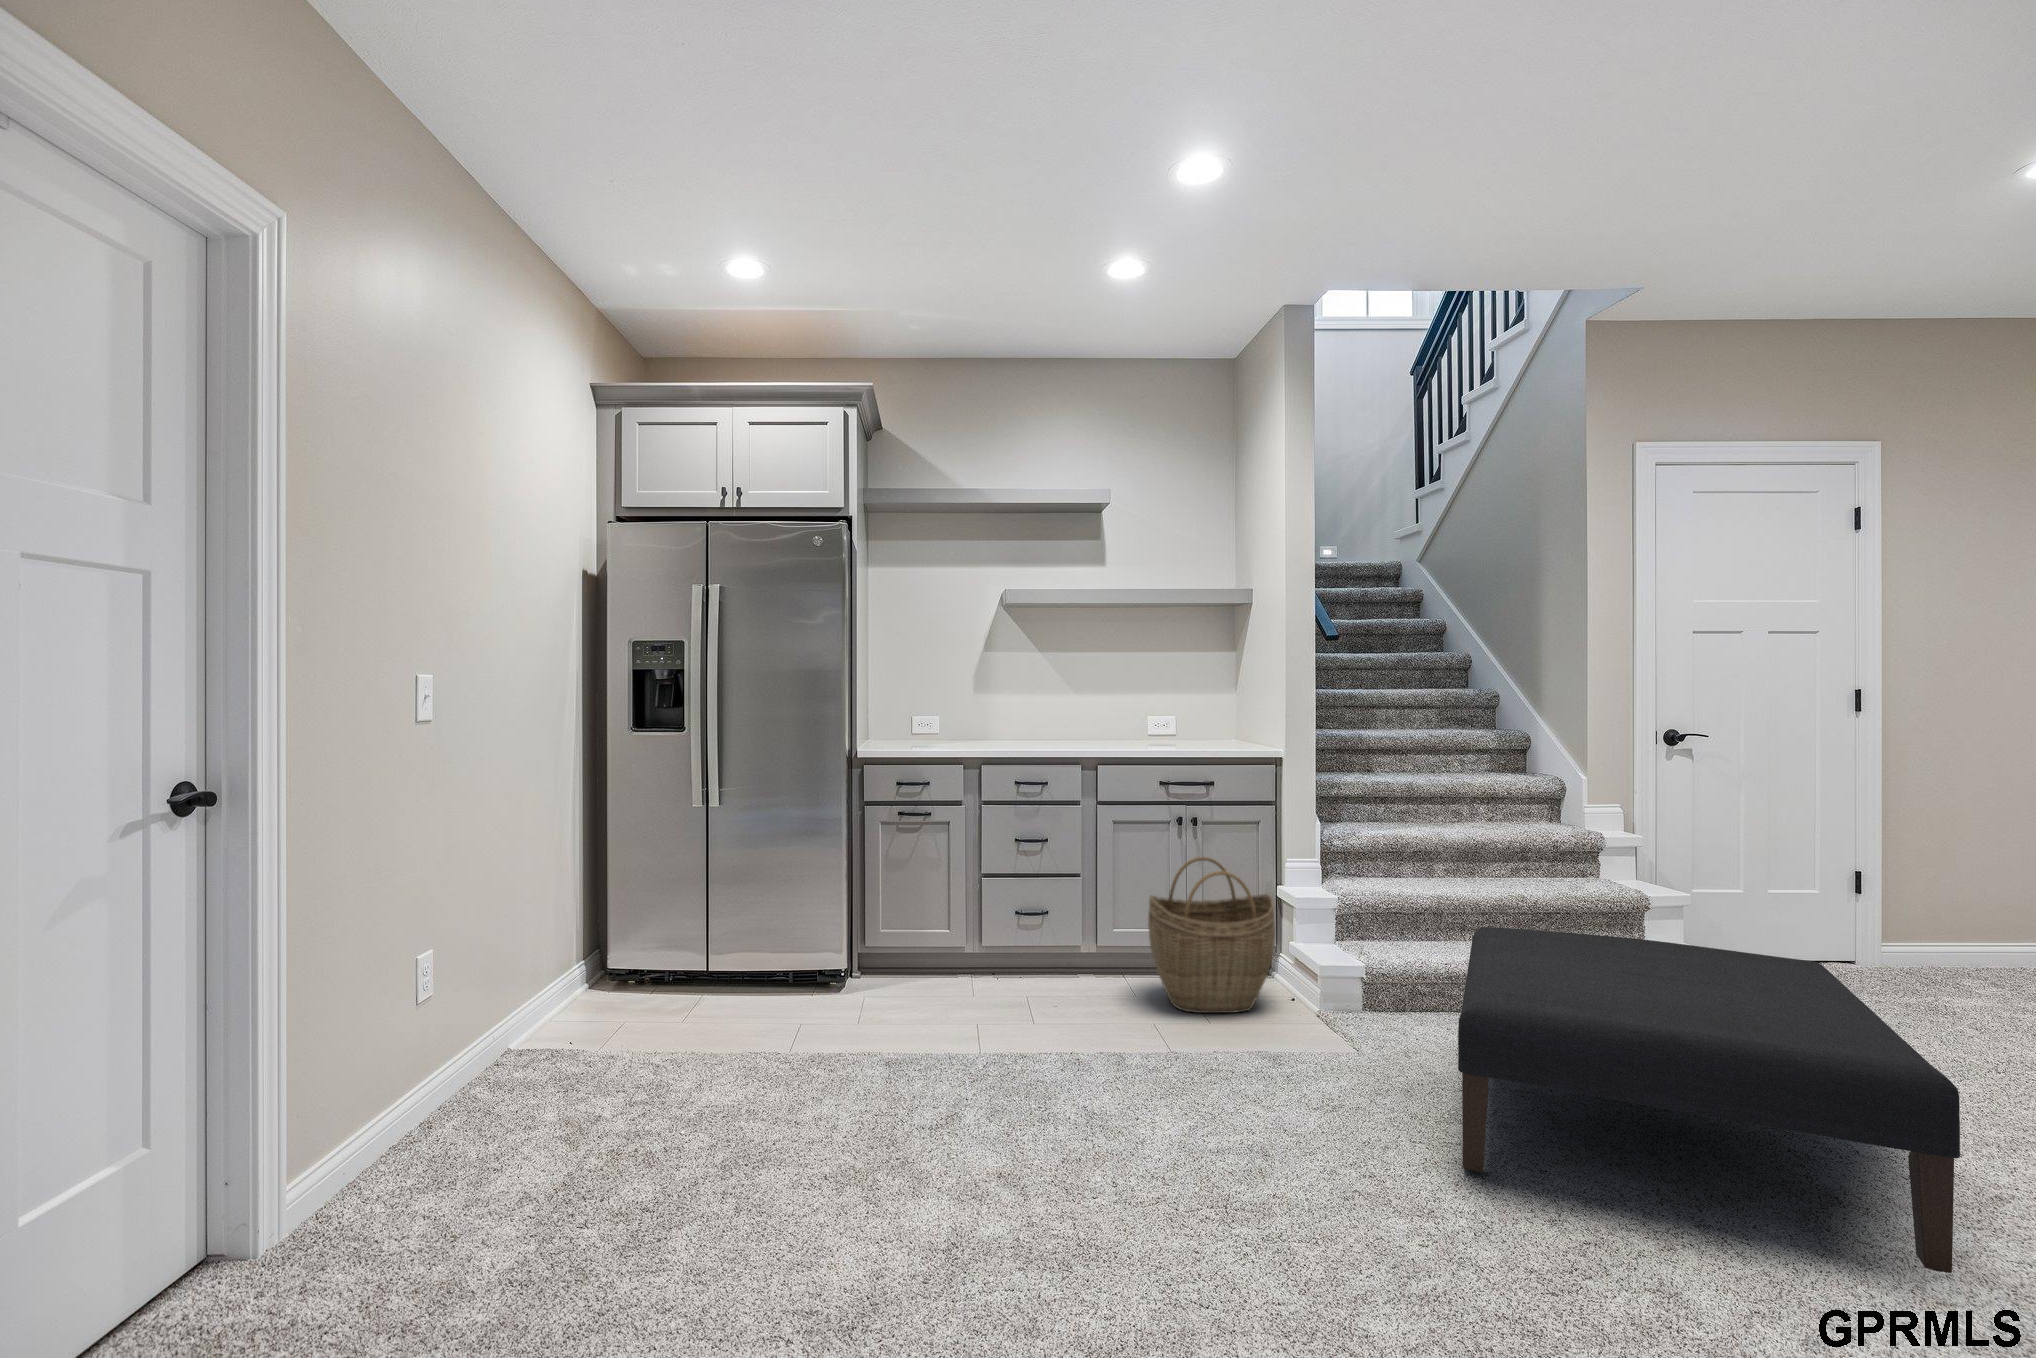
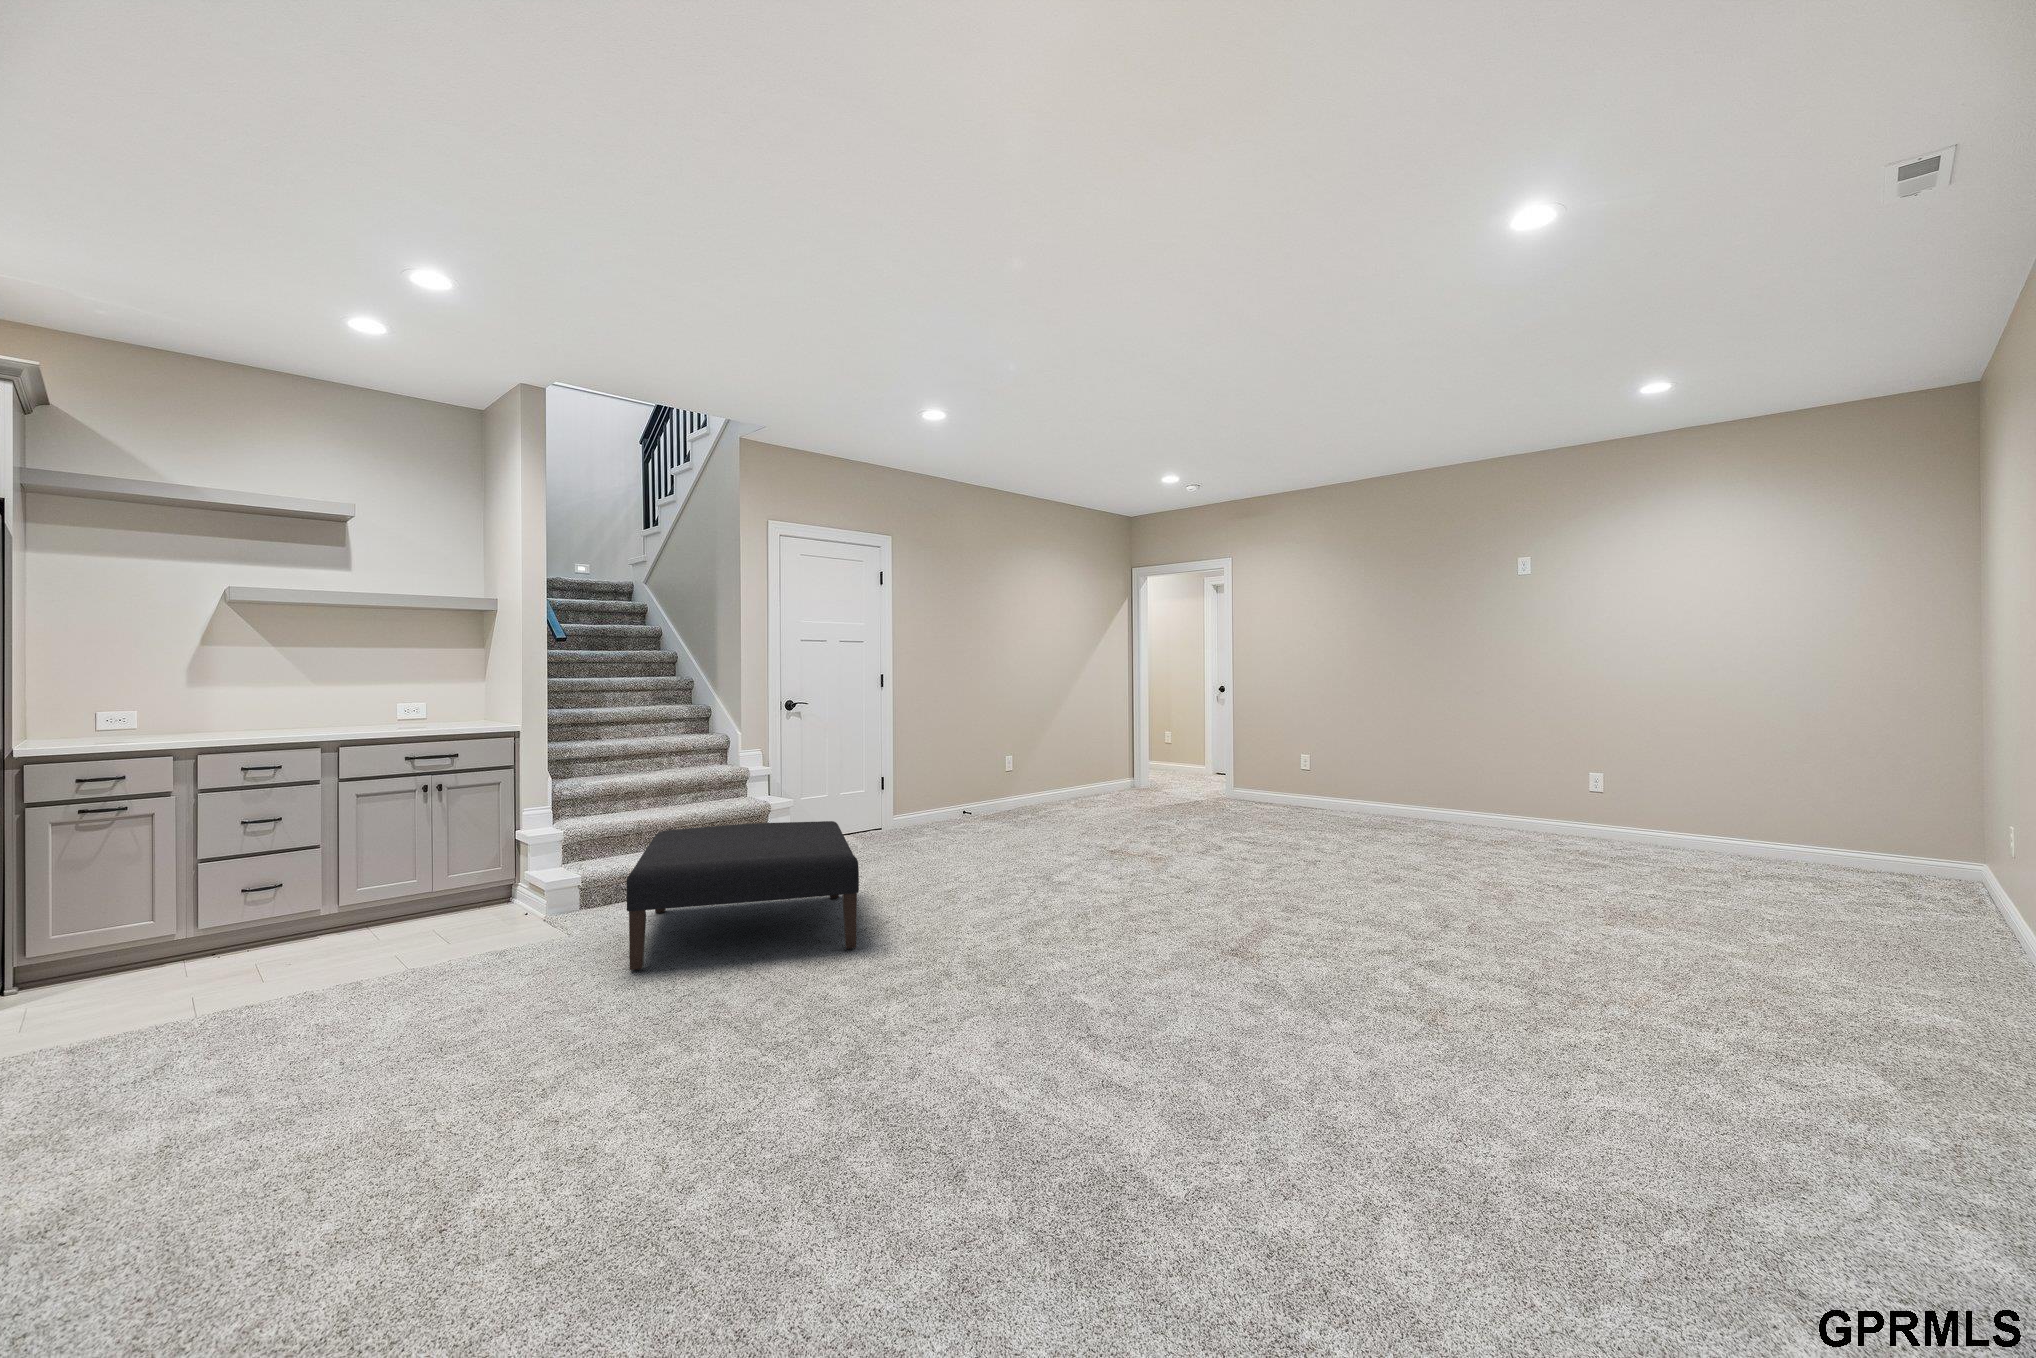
woven basket: present [1148,857,1275,1013] -> none [393,814,510,936]

